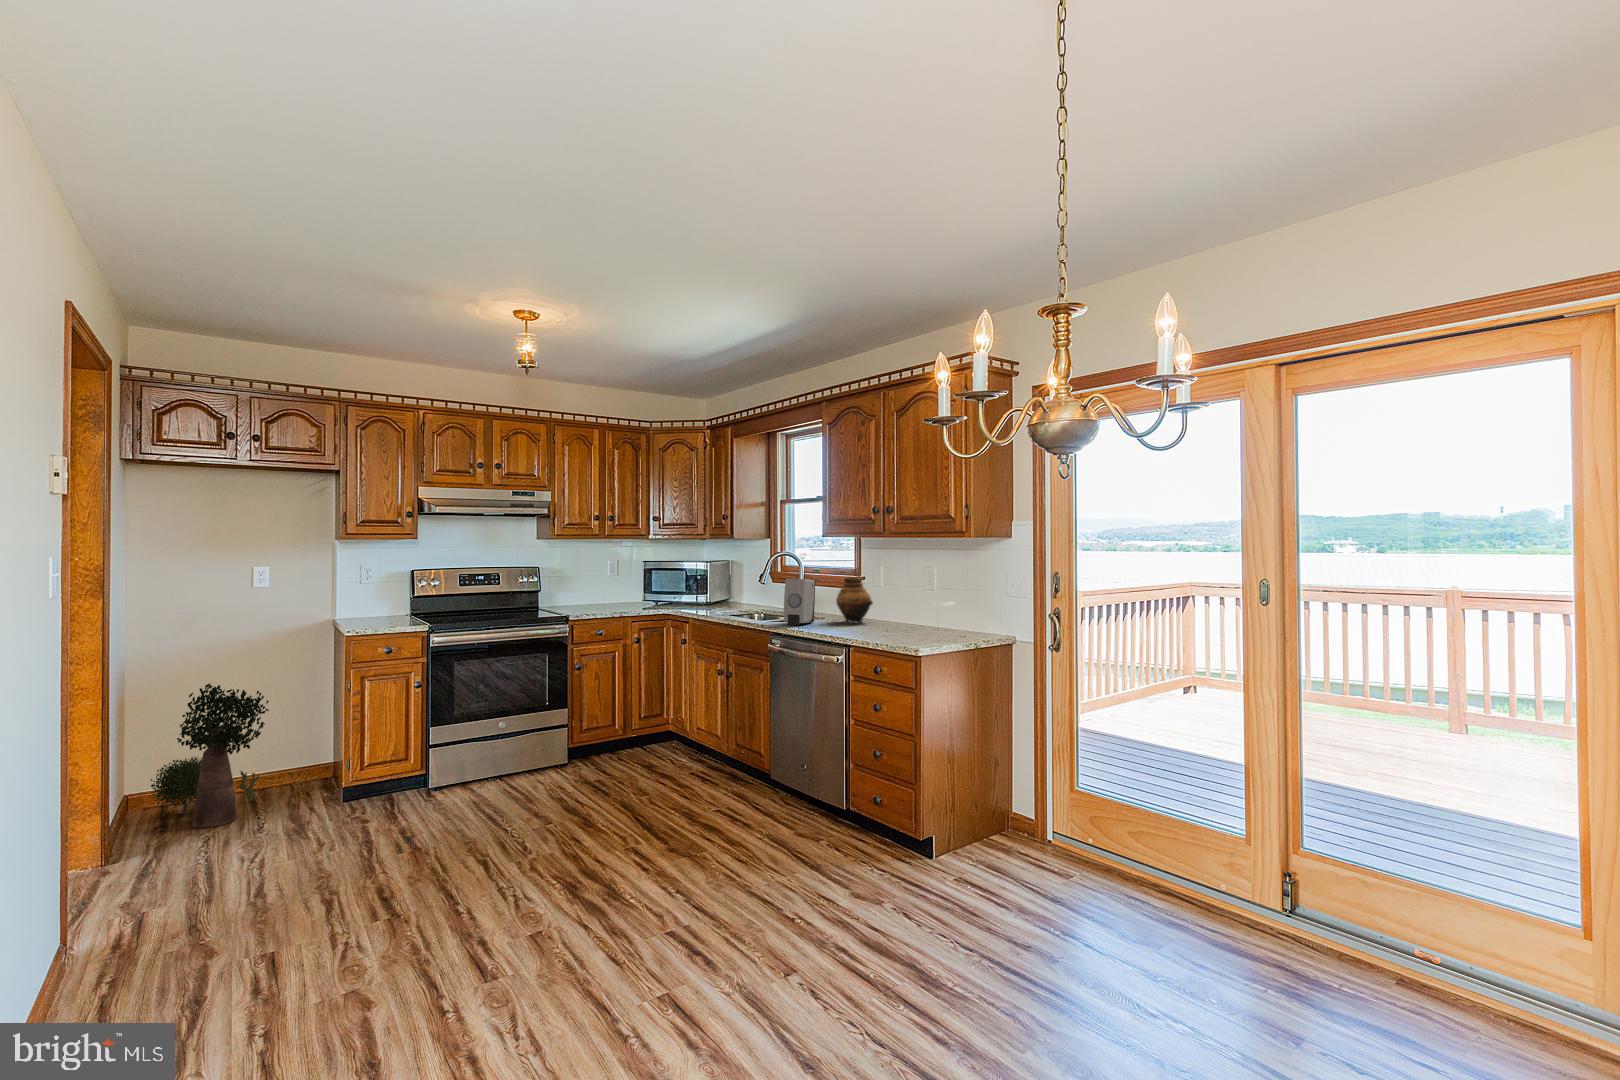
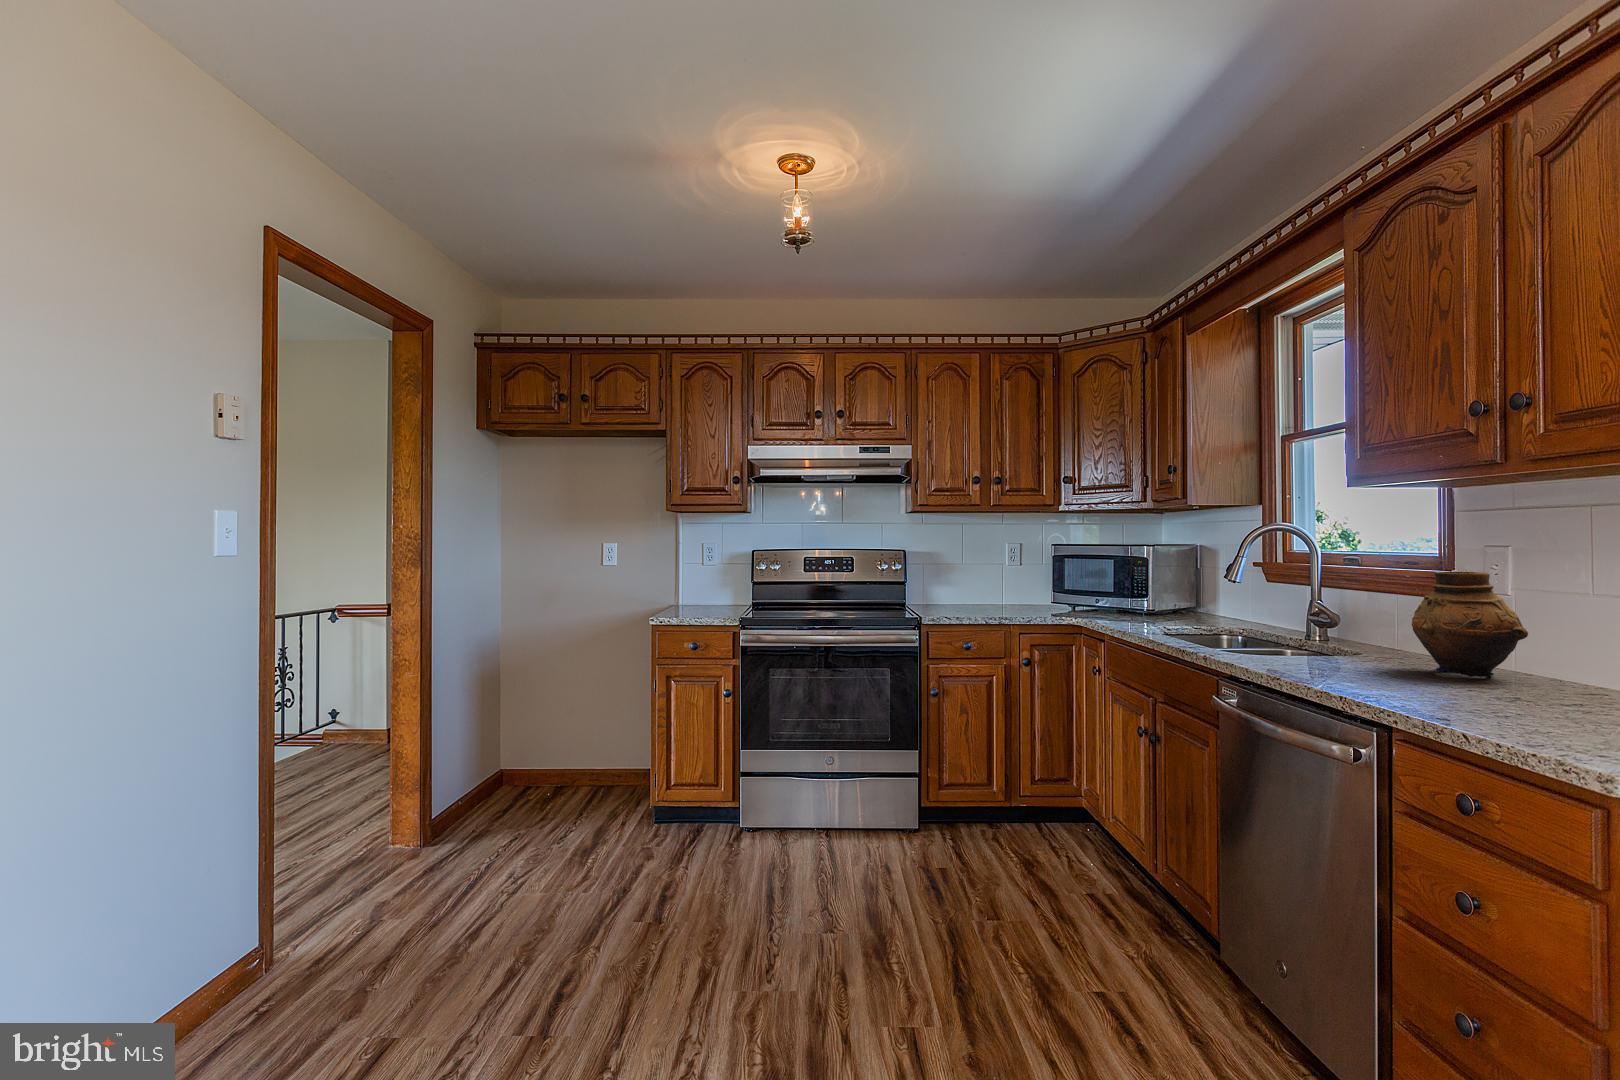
soap dispenser: present [784,579,815,625] -> none [1270,570,1353,670]
potted plant: present [150,683,269,828] -> none [500,664,603,820]

